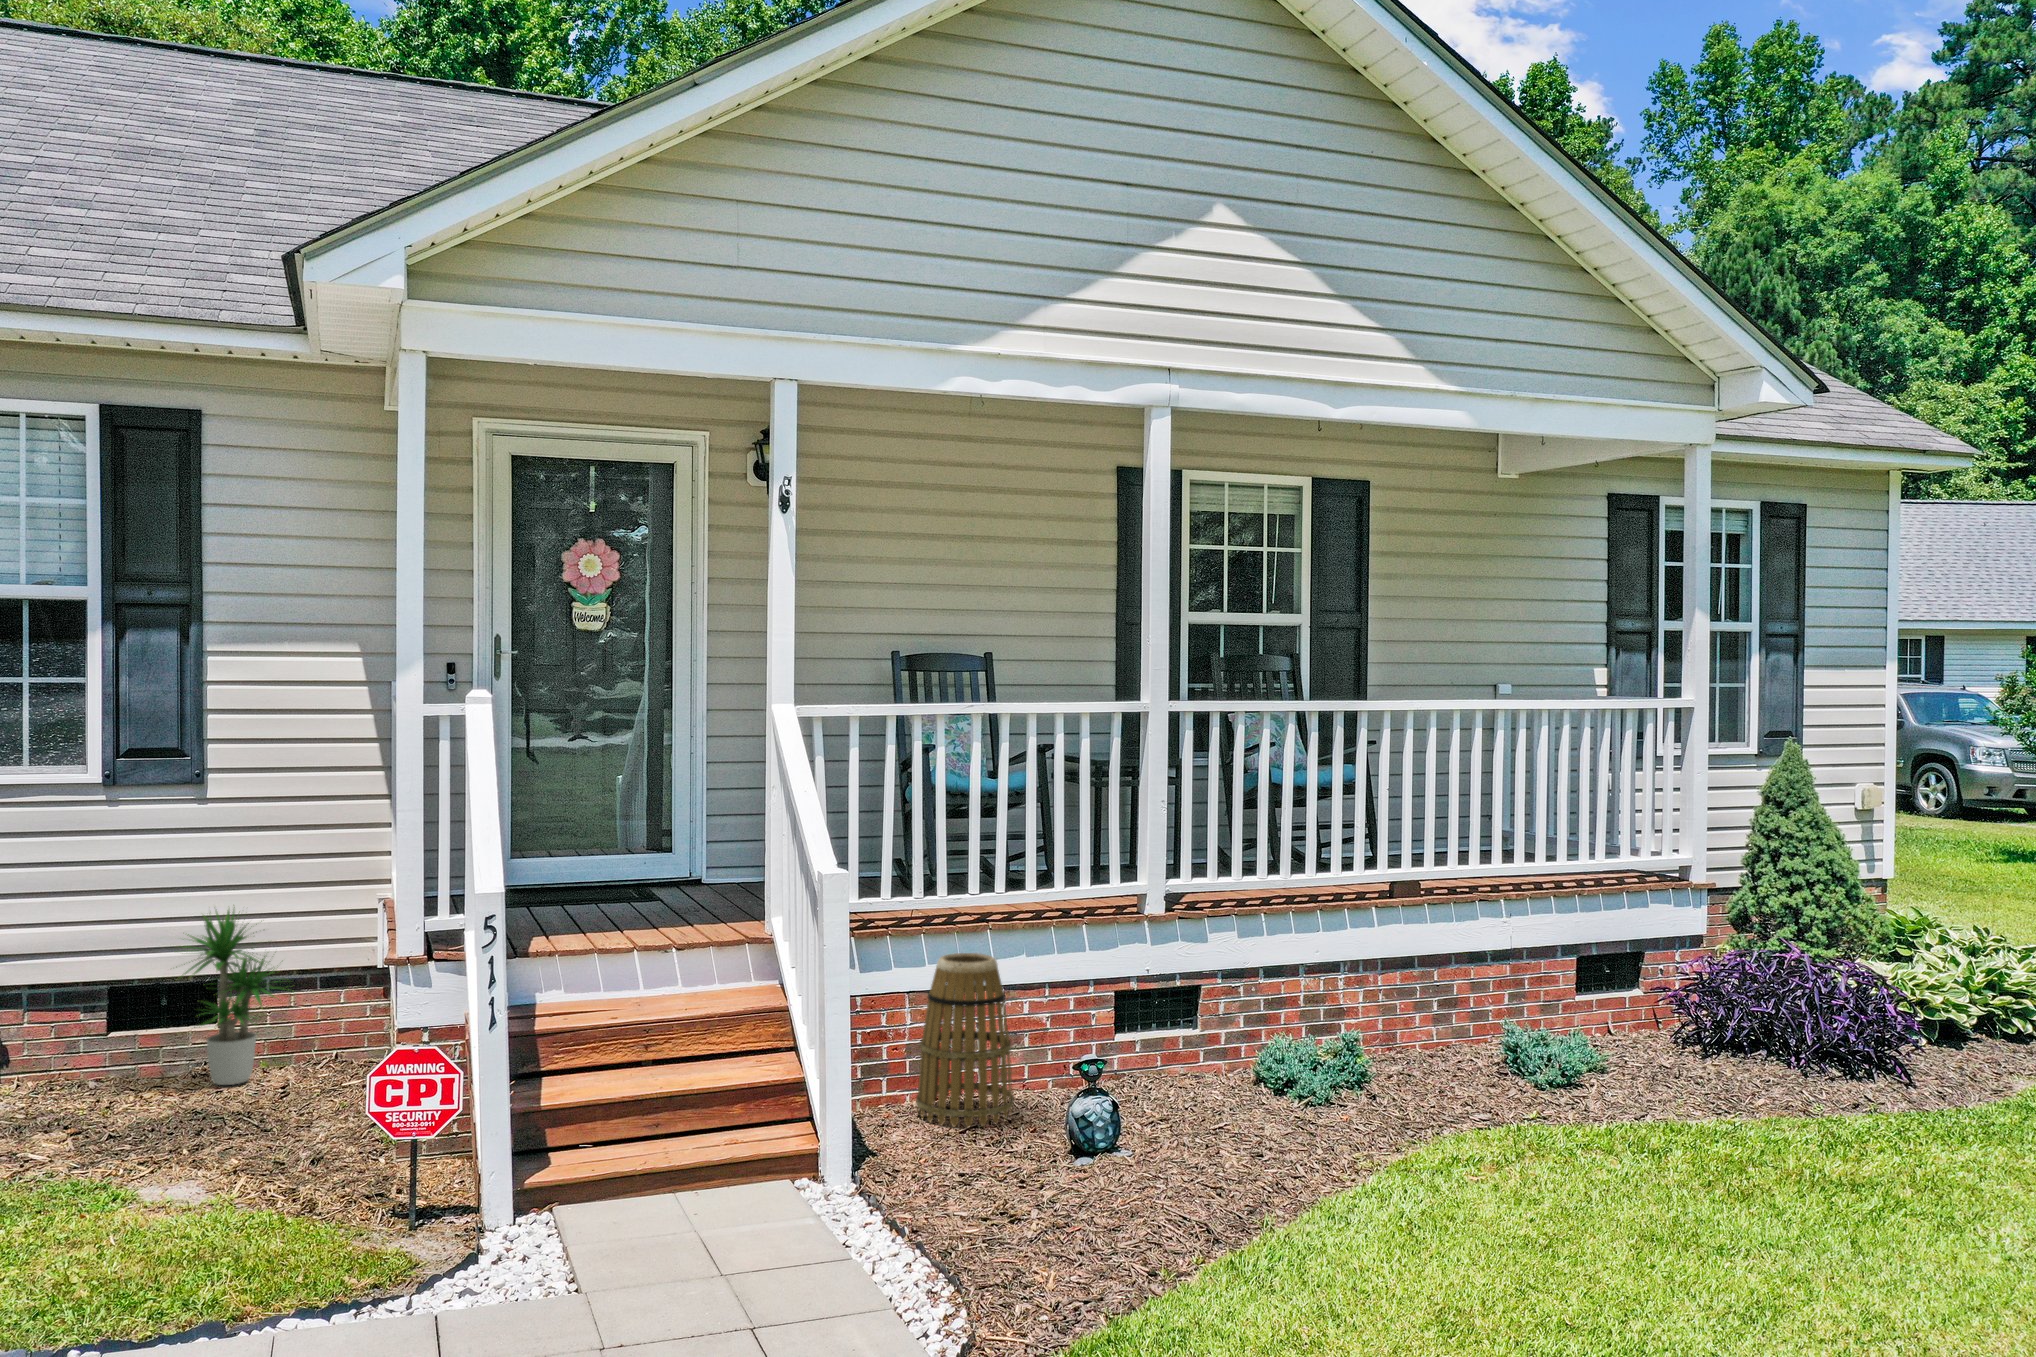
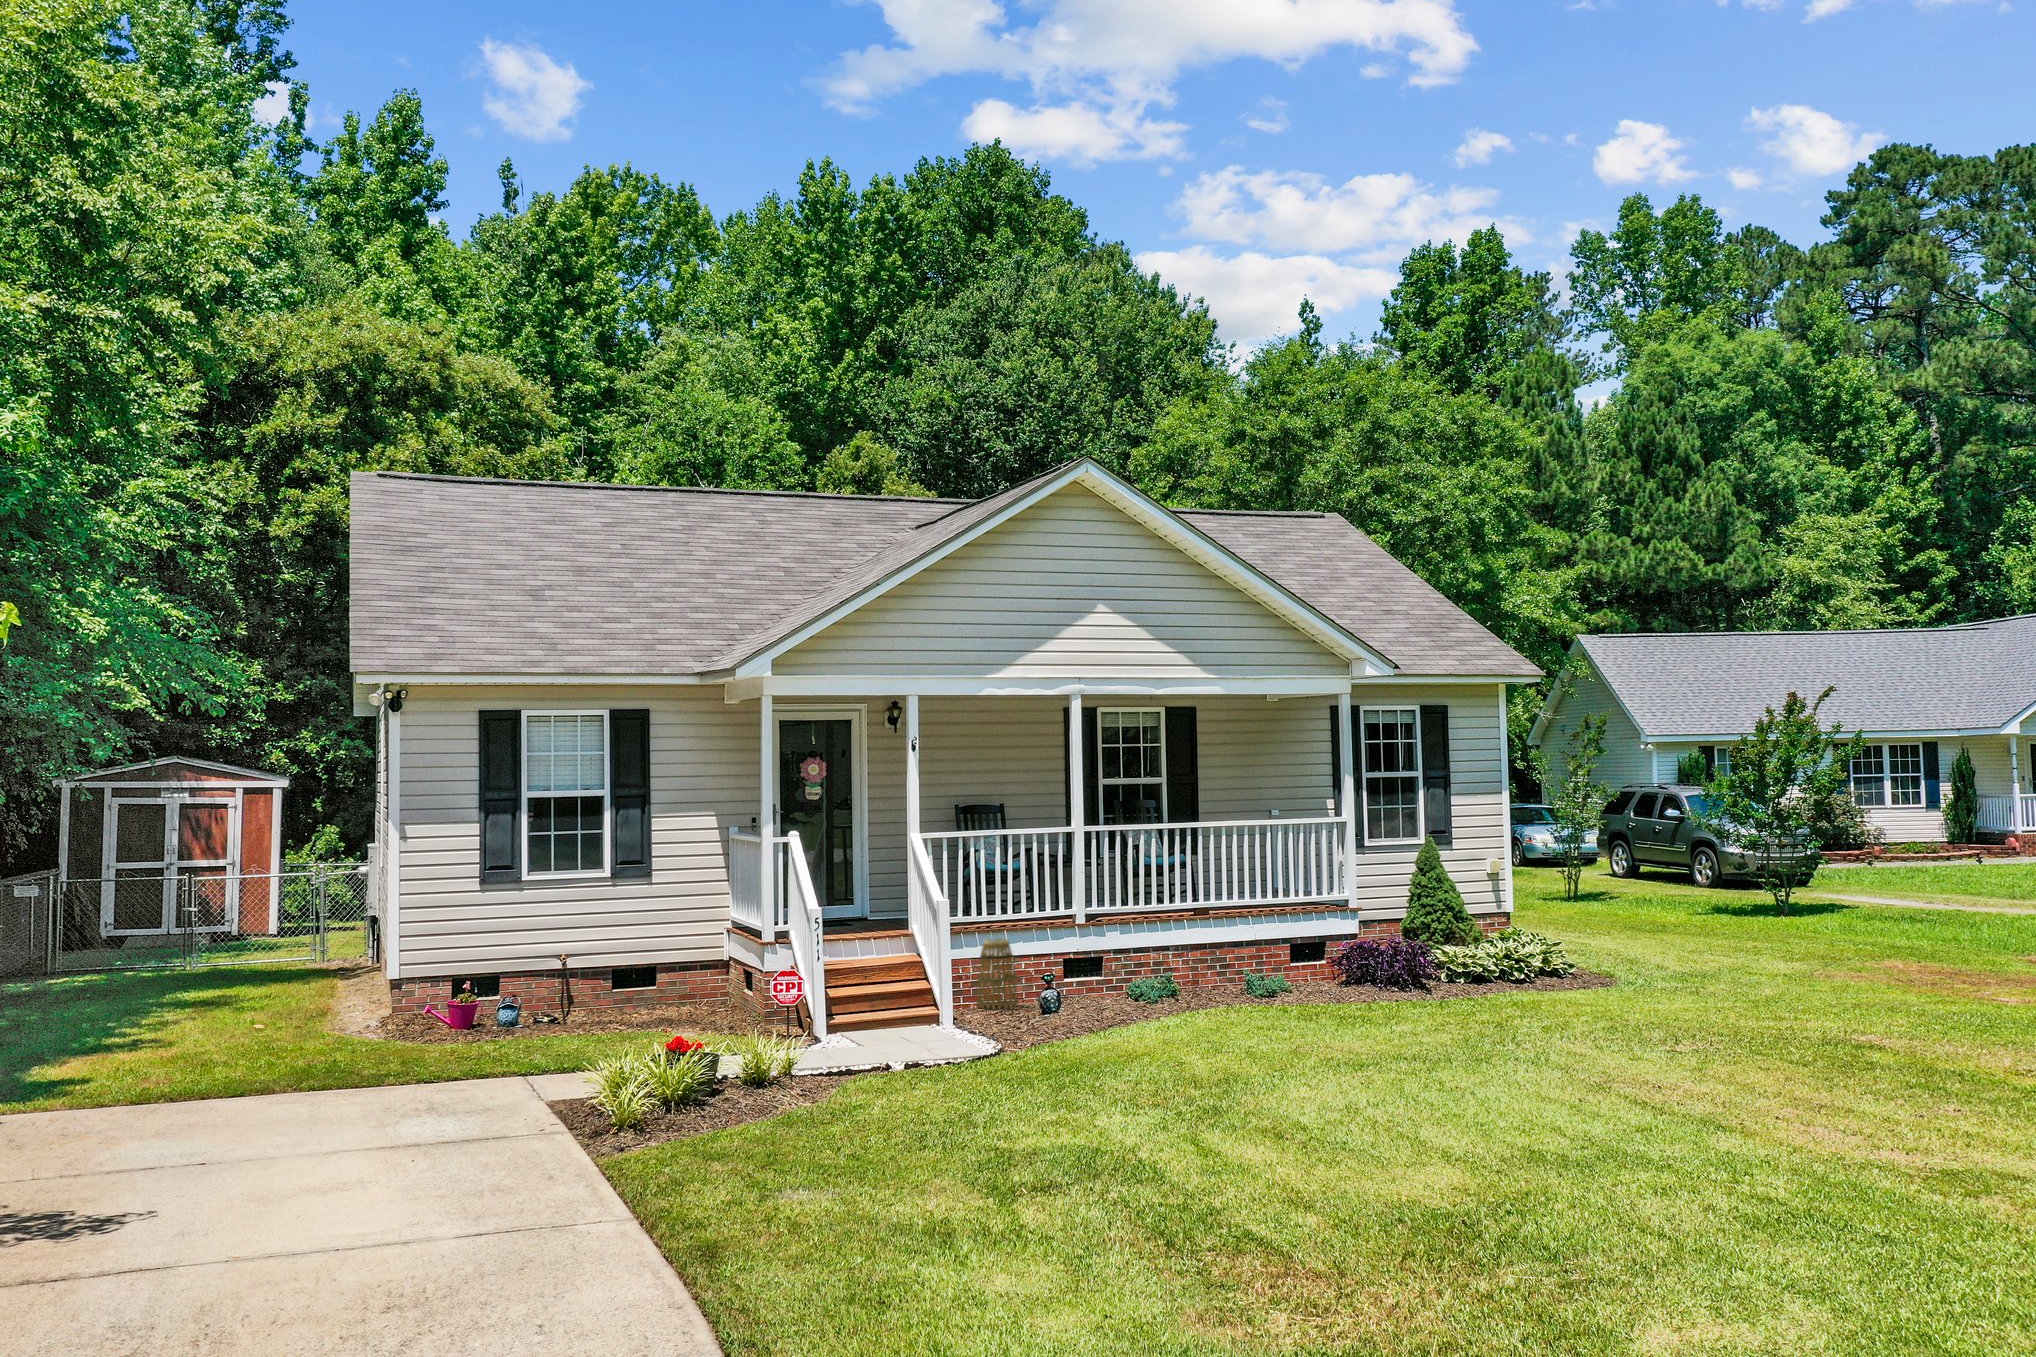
potted plant: present [185,907,288,1085] -> none [649,929,701,1008]

